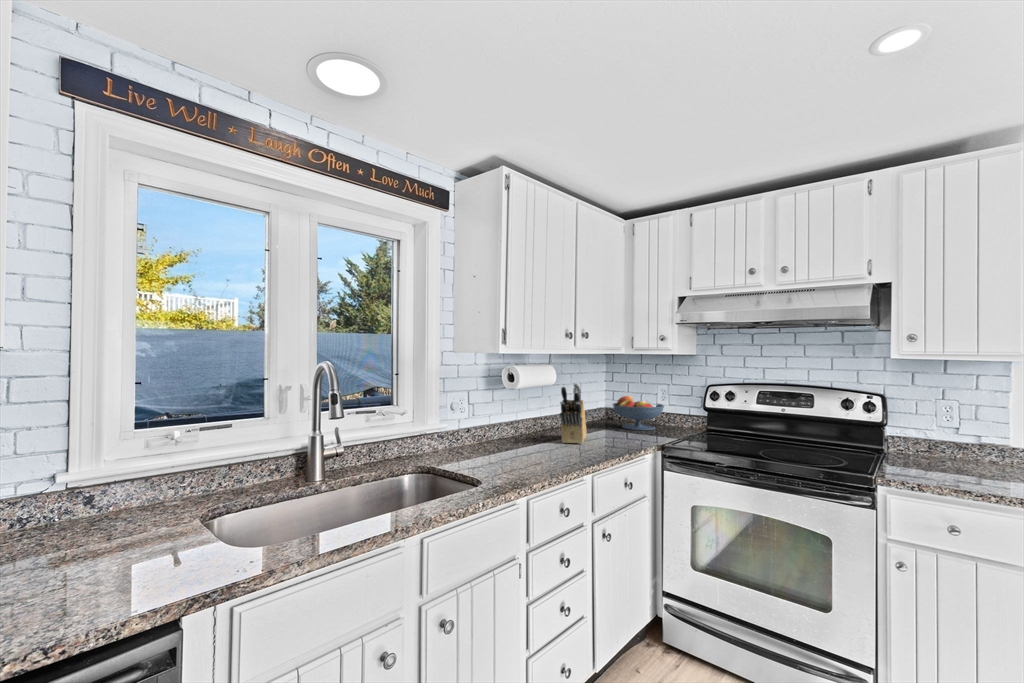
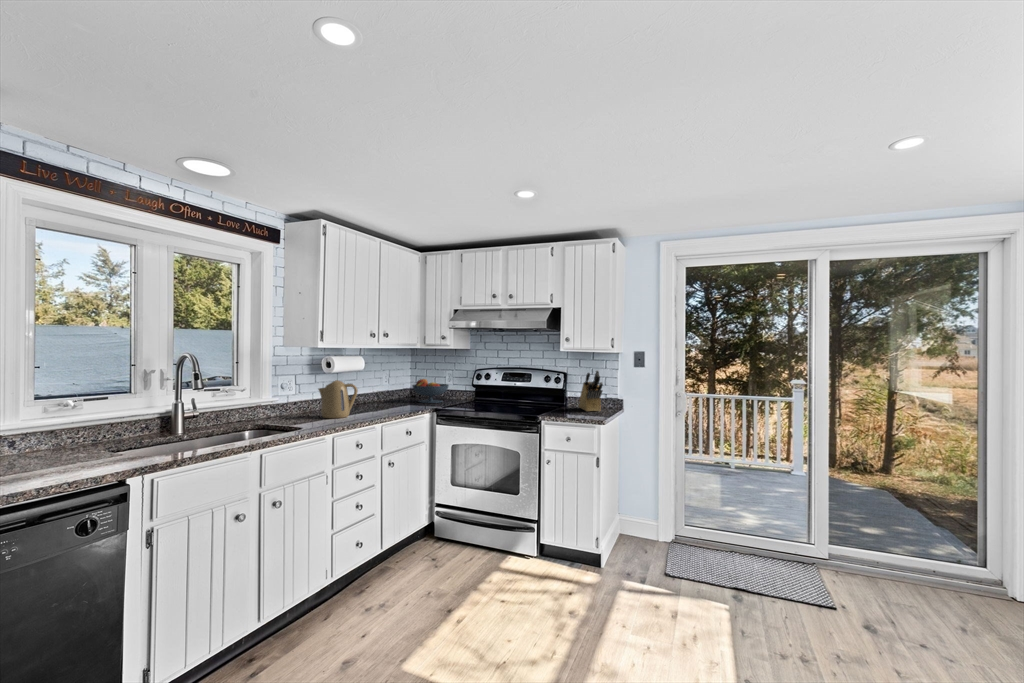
knife block: present [560,384,586,444] -> present [579,371,603,411]
kettle: none [499,401,553,457] -> present [318,380,358,419]

